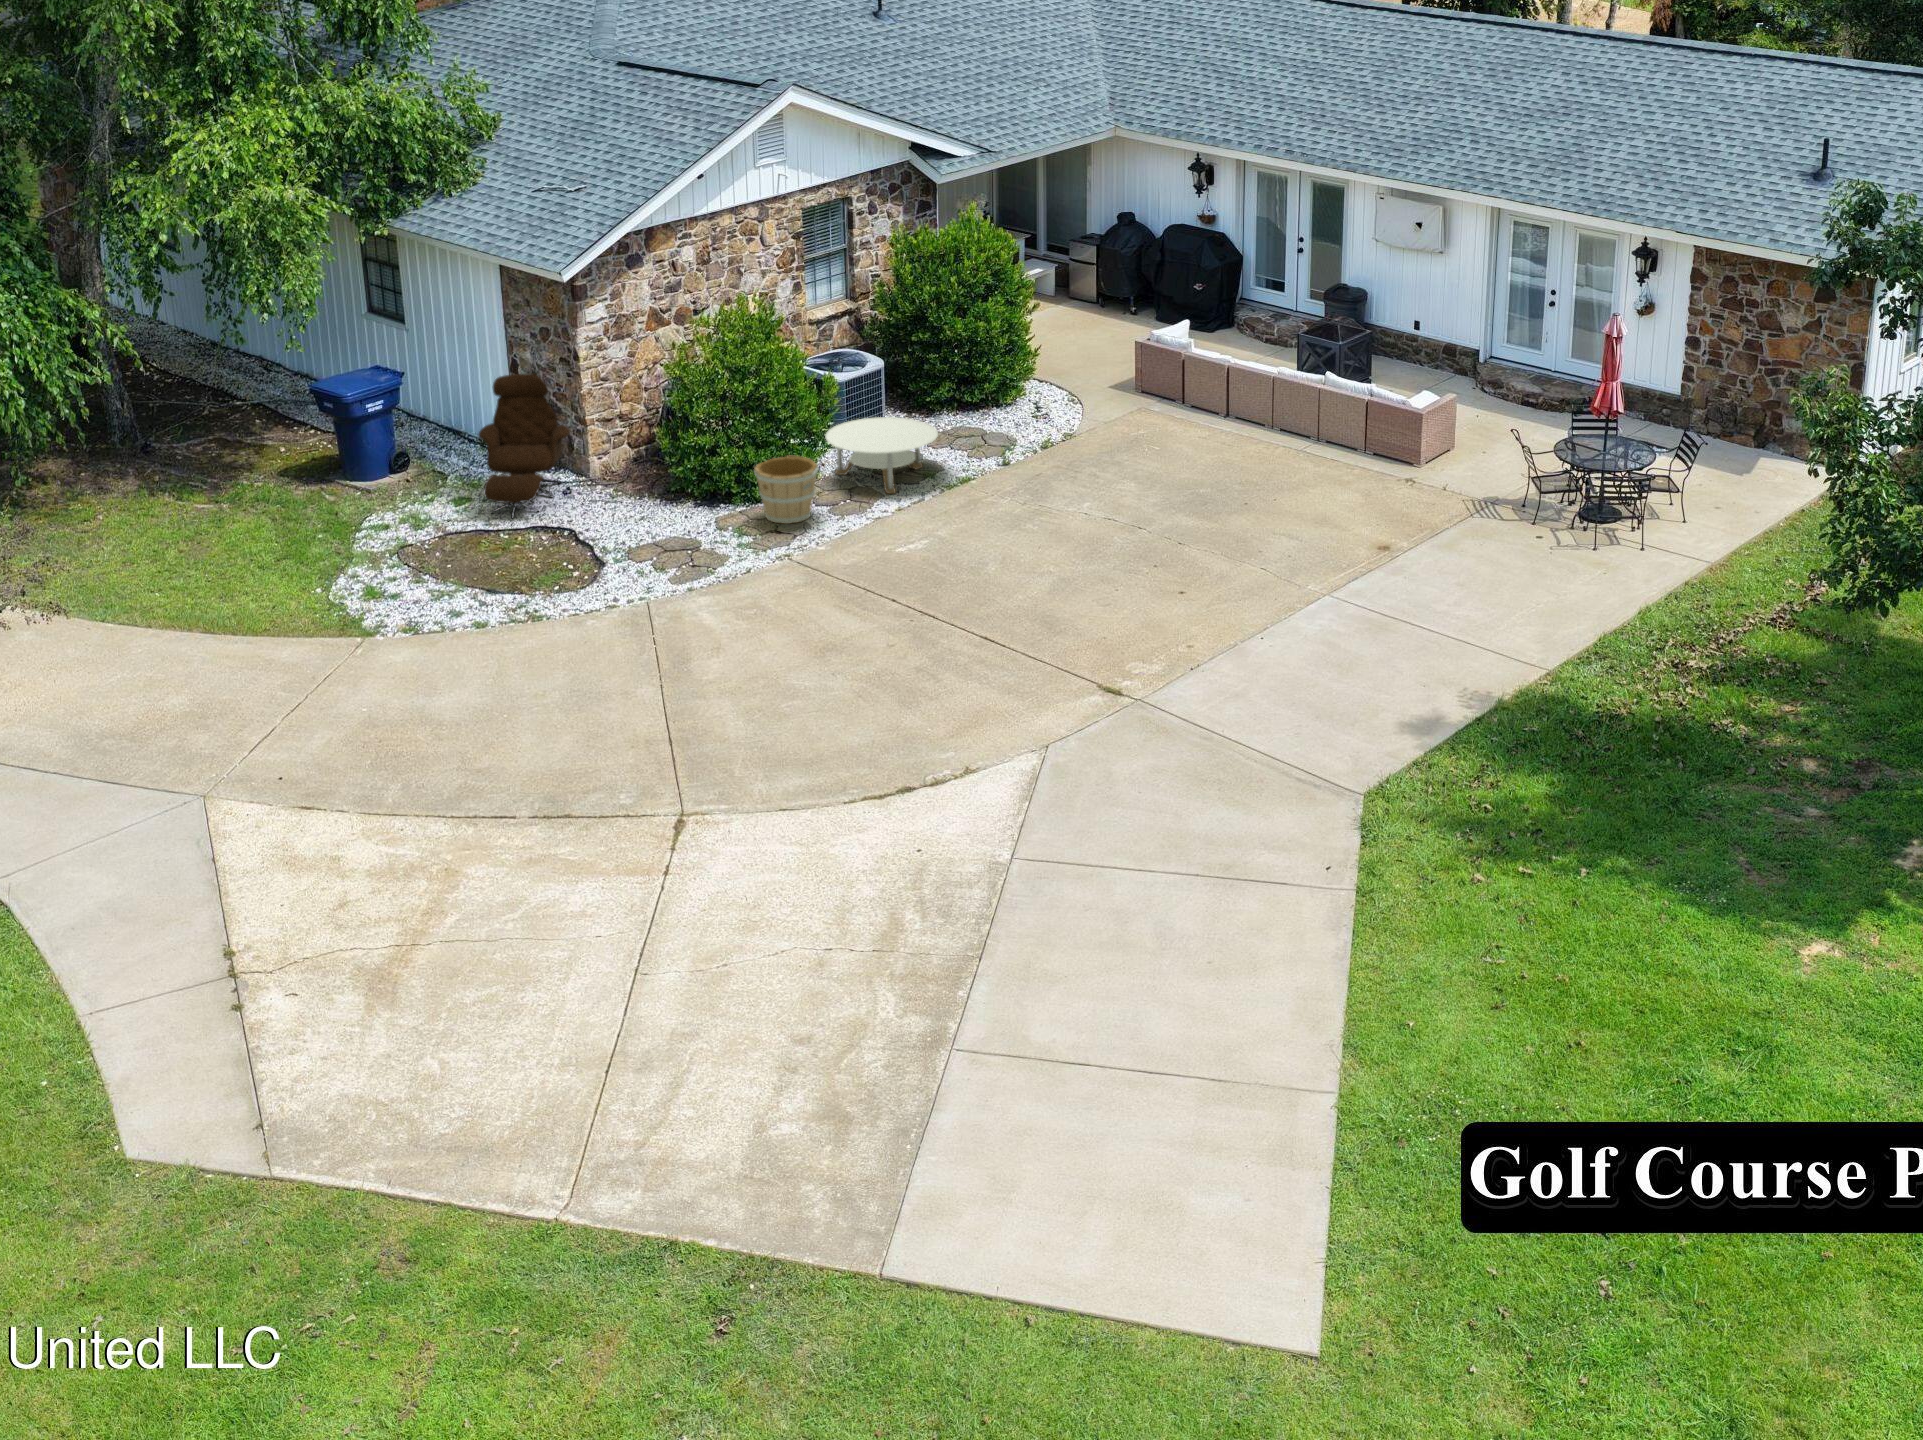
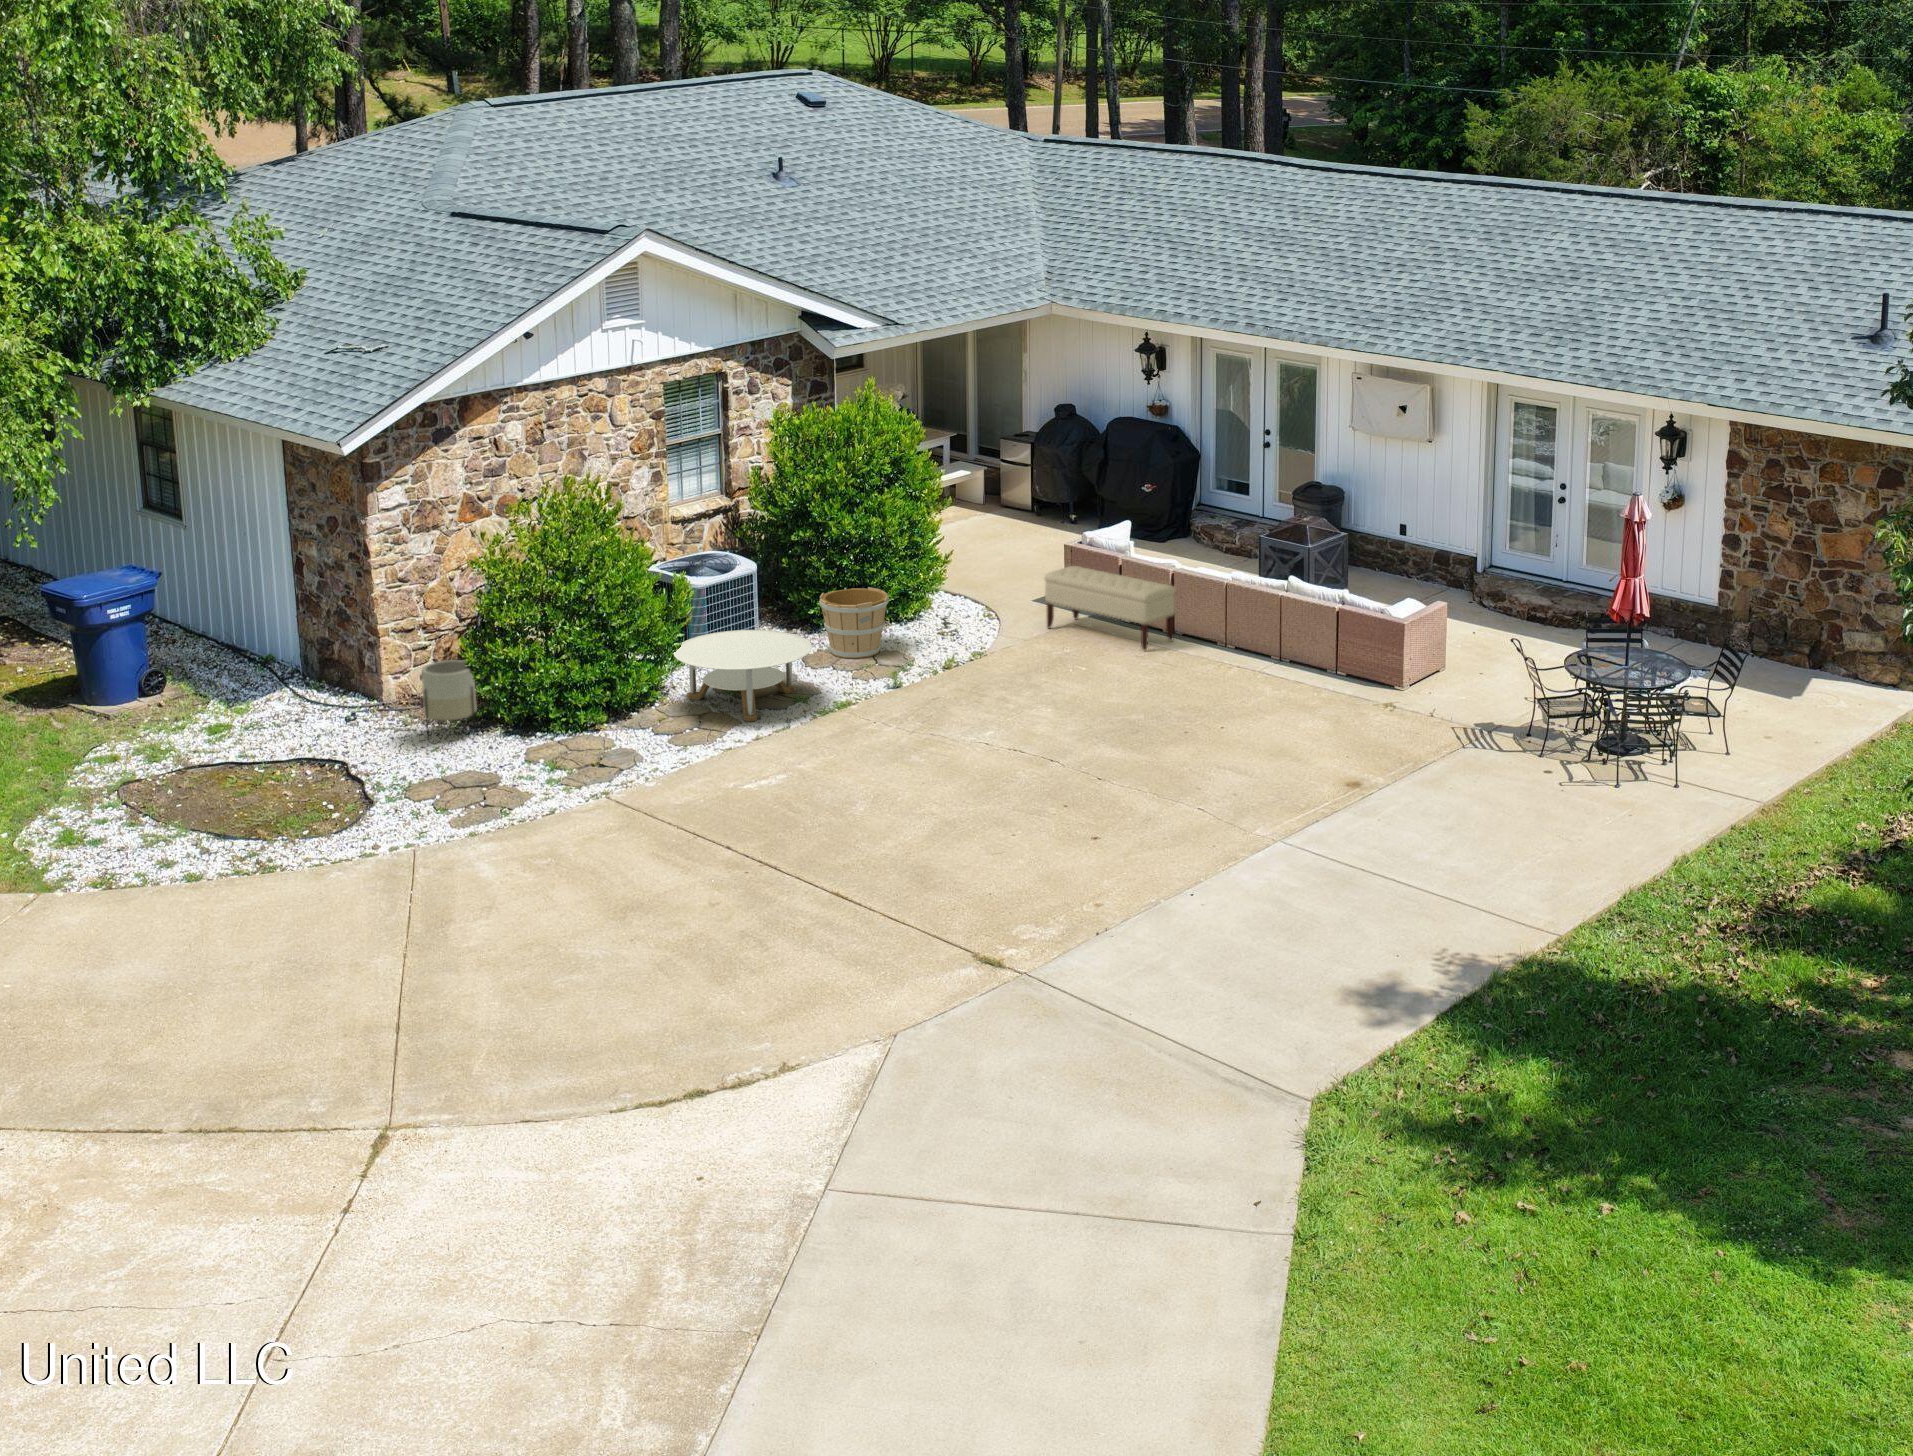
bench: none [1120,359,1231,432] -> present [1044,566,1176,650]
lounge chair: present [479,374,570,518] -> none [244,574,362,750]
planter: none [626,445,670,510] -> present [422,660,477,733]
wooden bucket: present [754,456,818,524] -> present [819,587,889,658]

